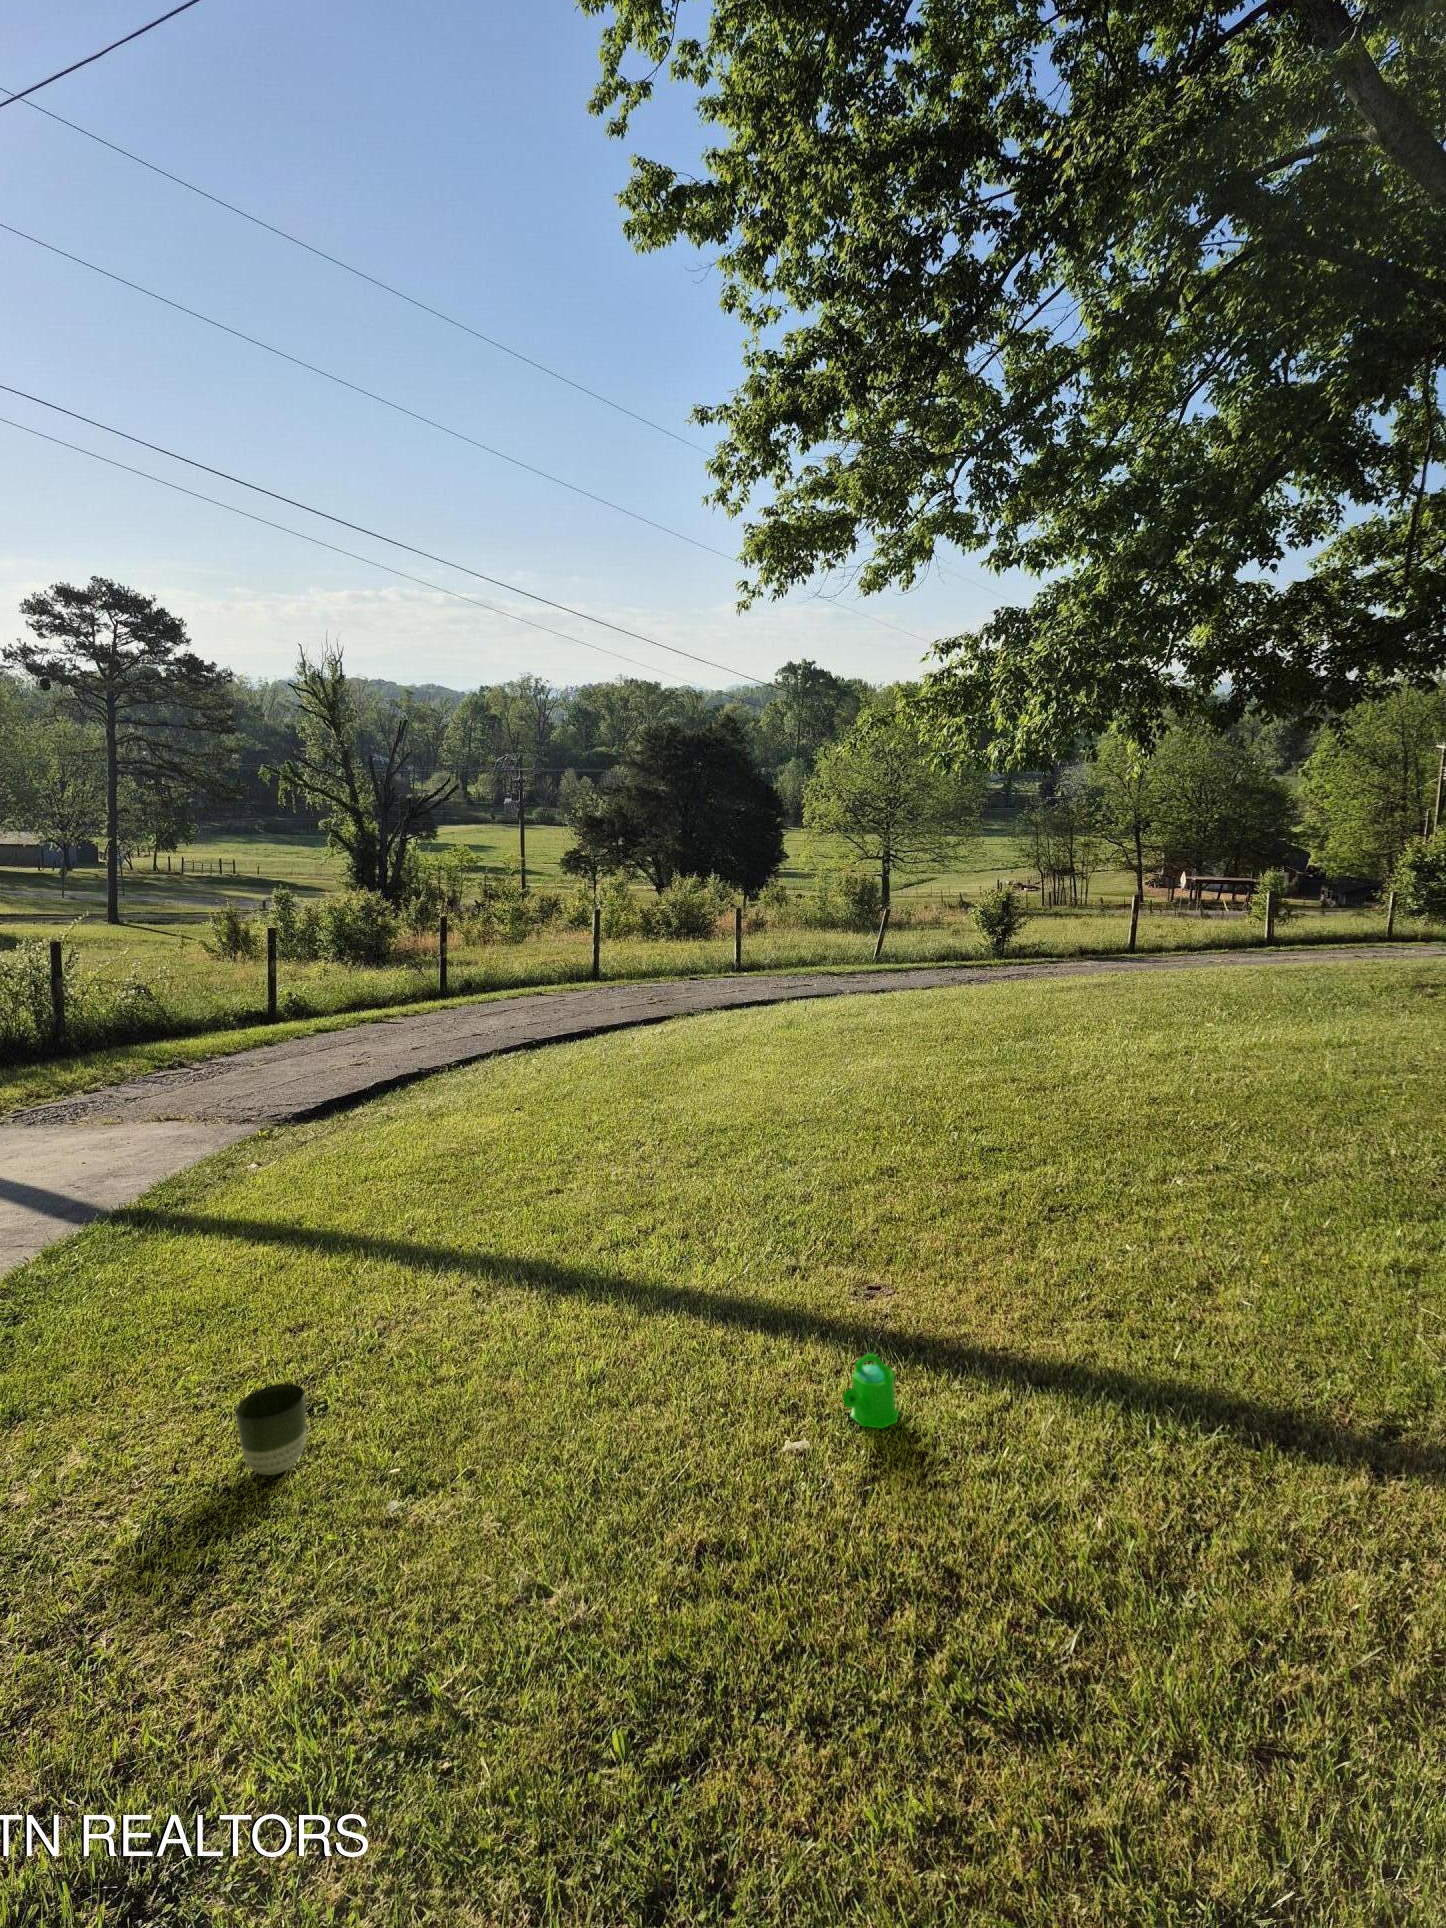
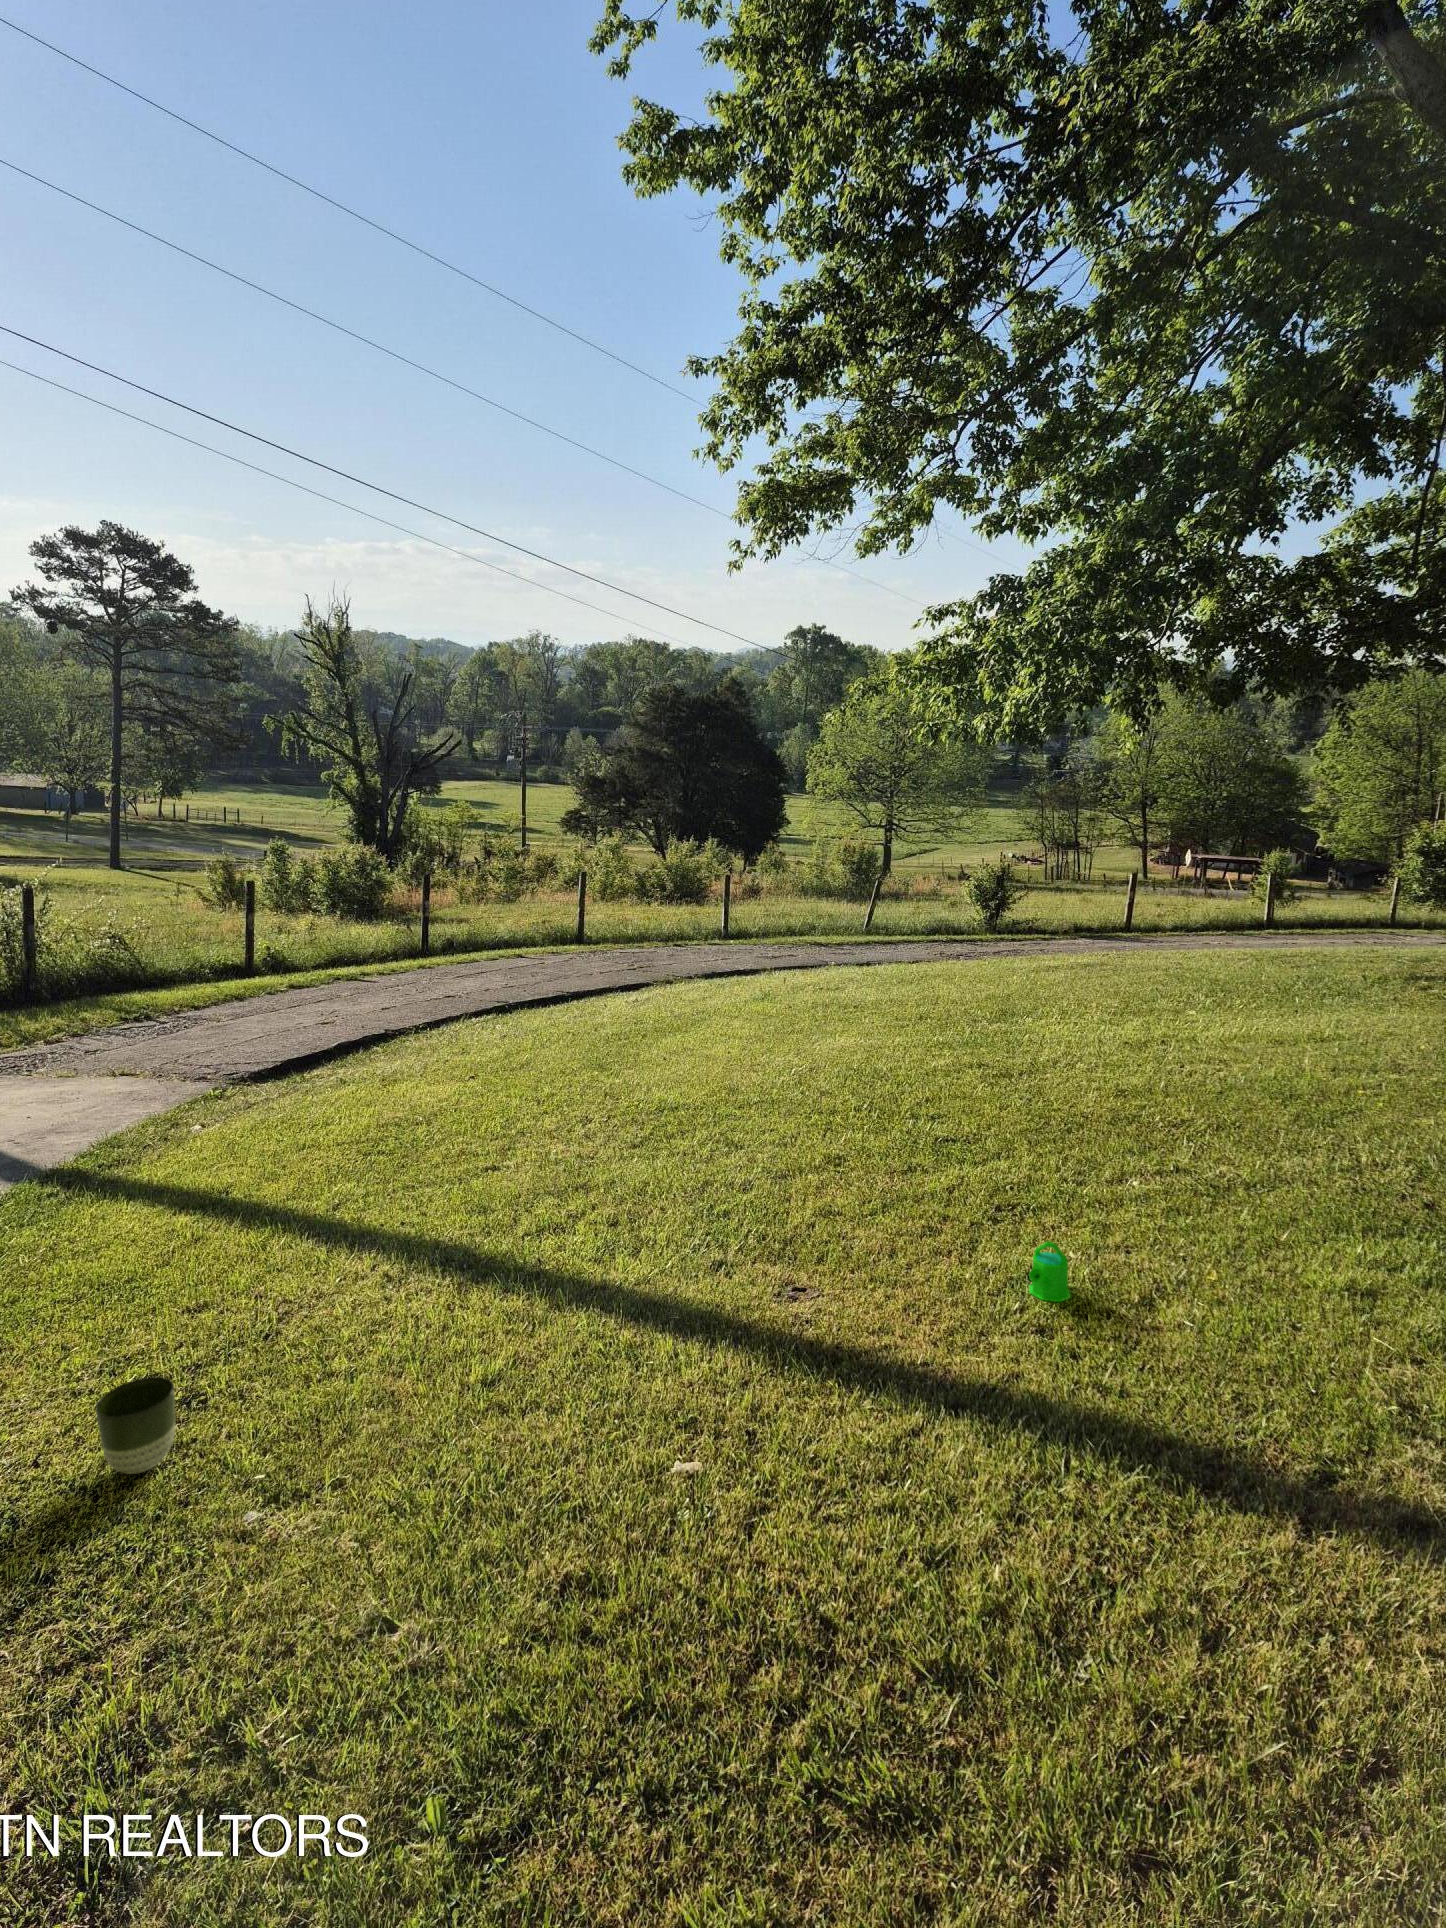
watering can: present [843,1353,899,1428] -> present [1029,1241,1071,1302]

